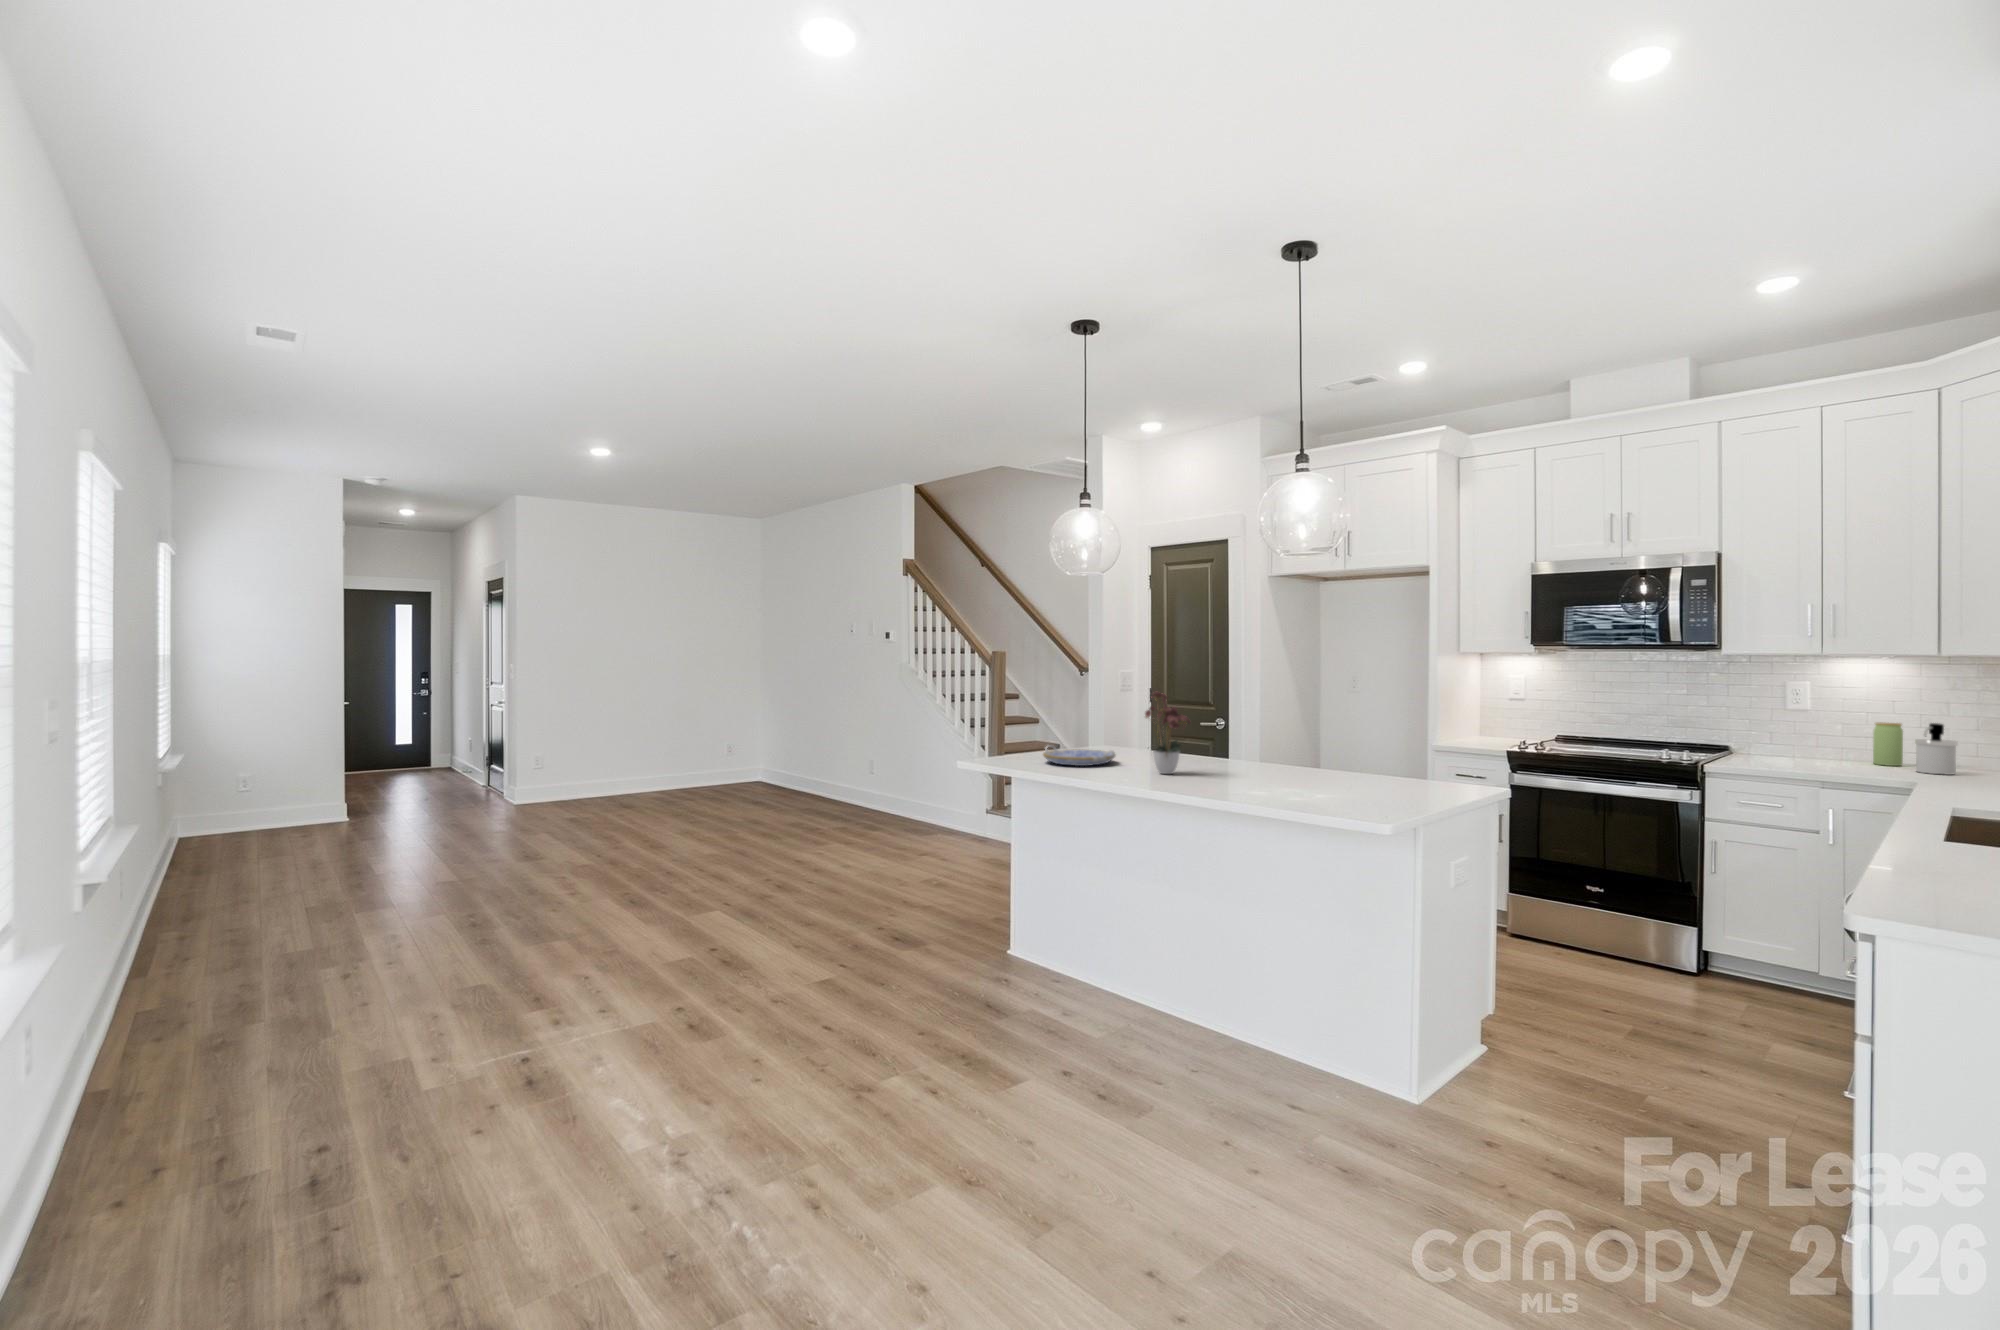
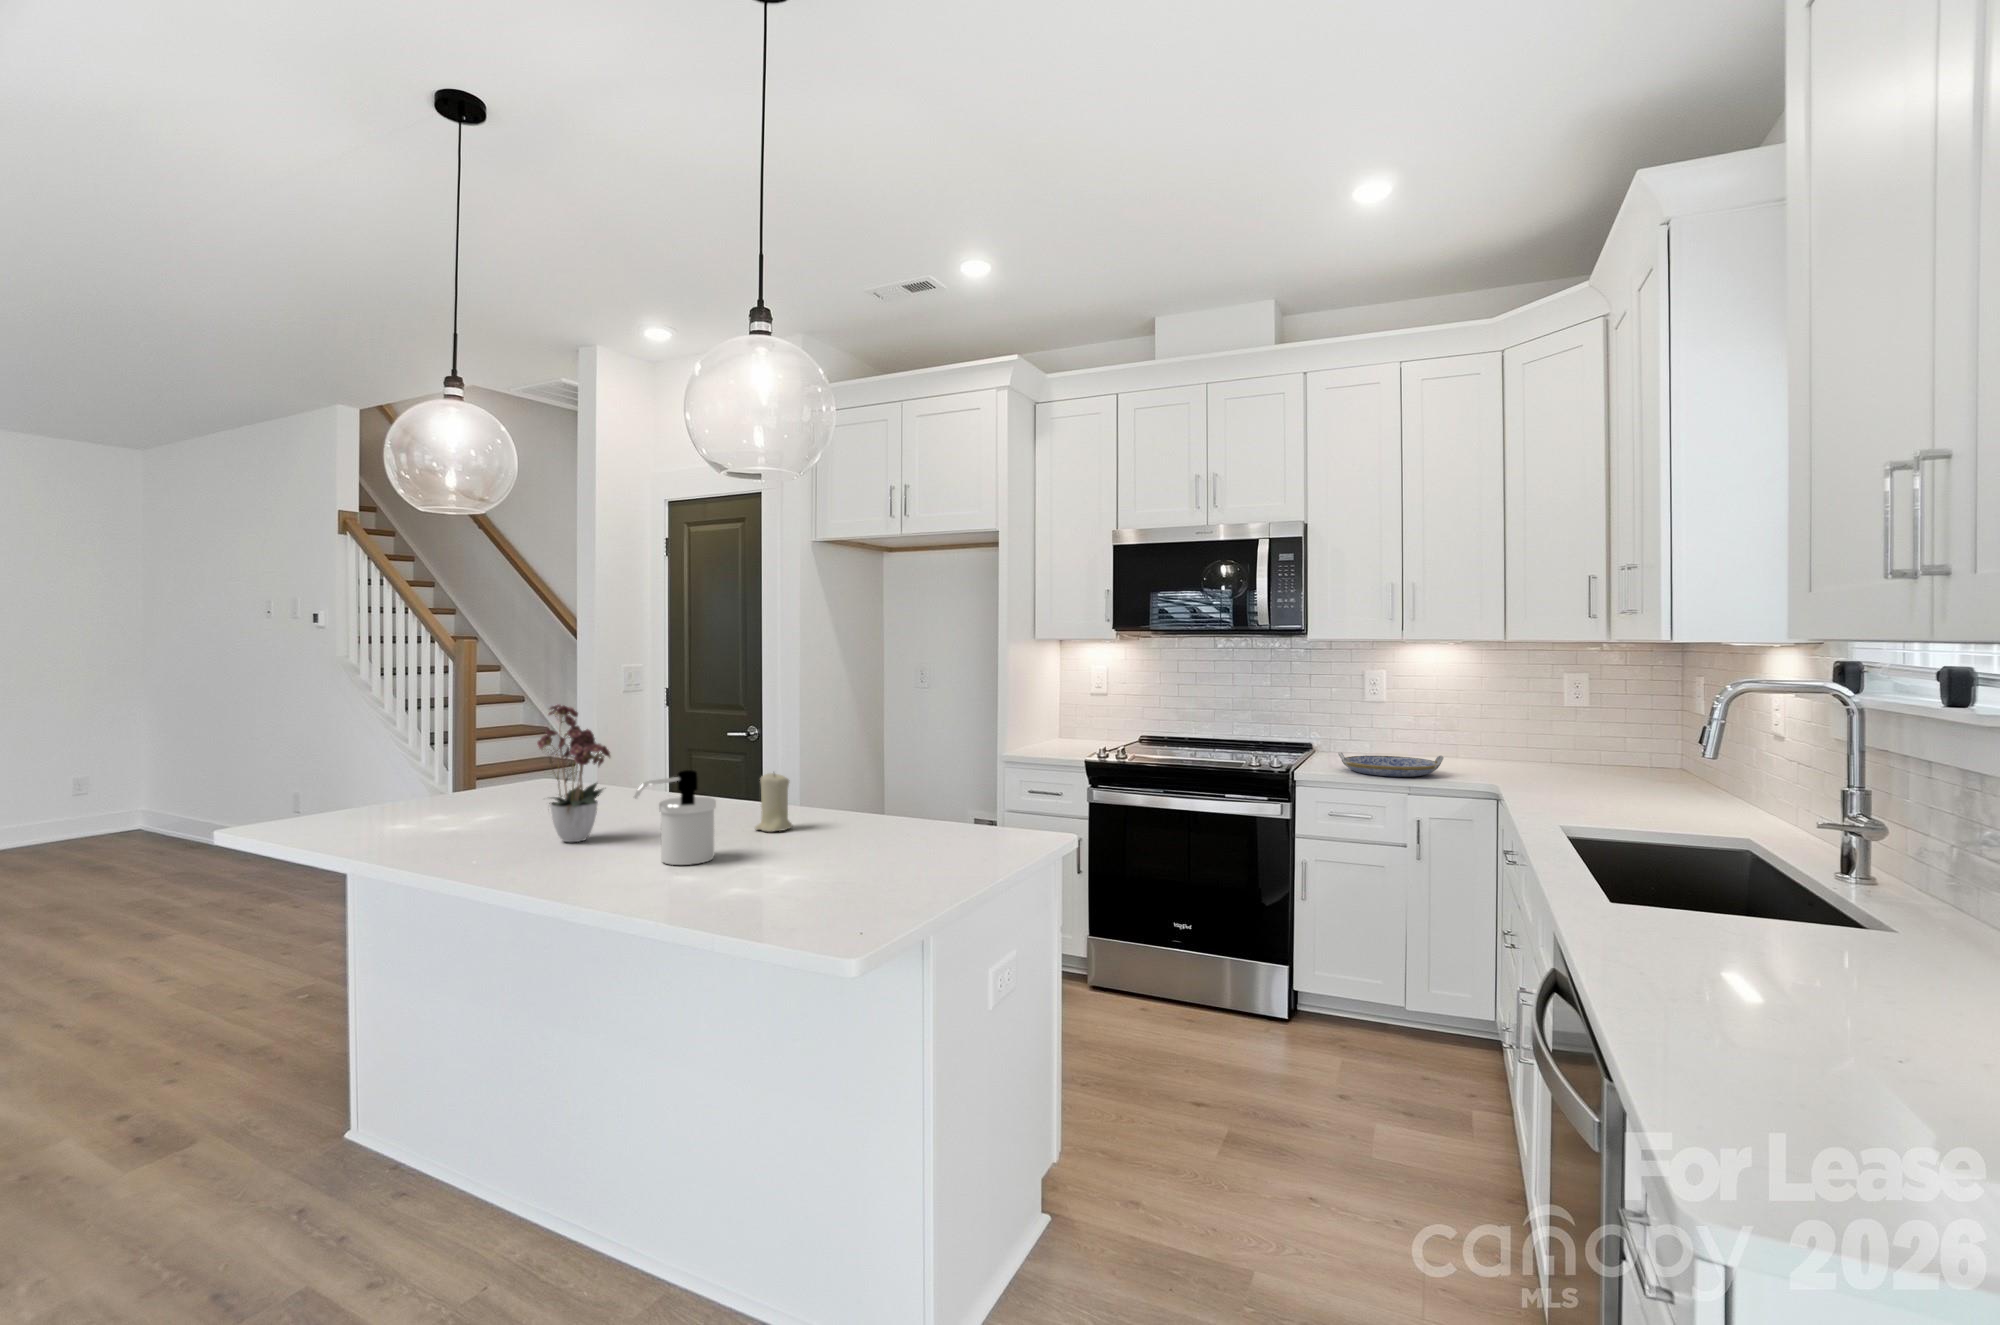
jar: present [1873,722,1903,766] -> none [1442,716,1468,764]
soap dispenser: present [1915,723,1958,775] -> present [634,770,716,865]
candle: none [1274,738,1299,776] -> present [755,773,792,832]
serving tray: present [1043,745,1115,766] -> present [1338,752,1444,777]

